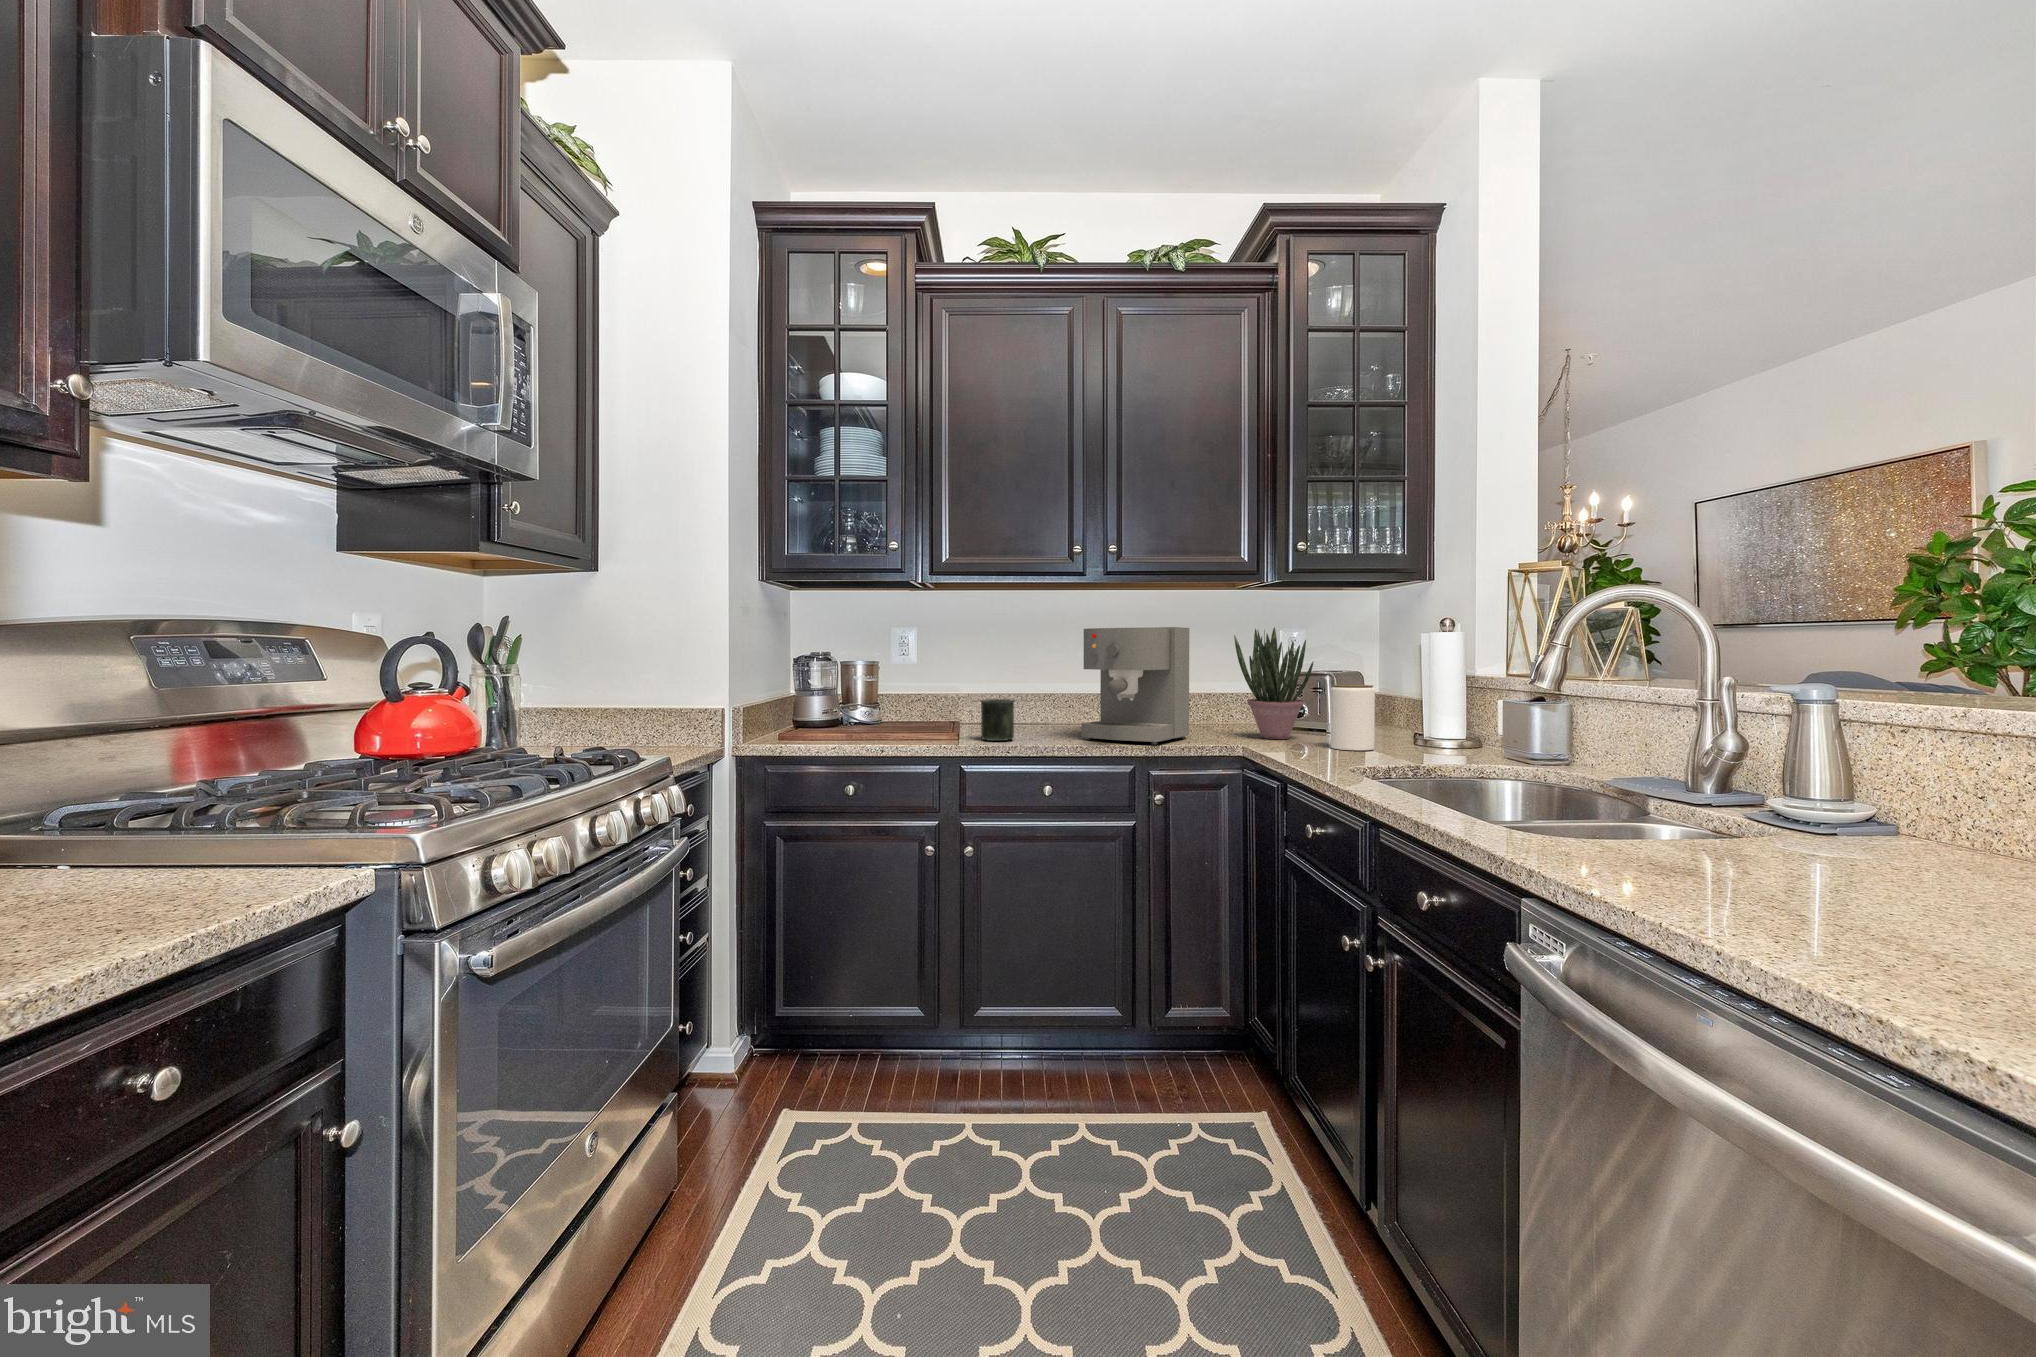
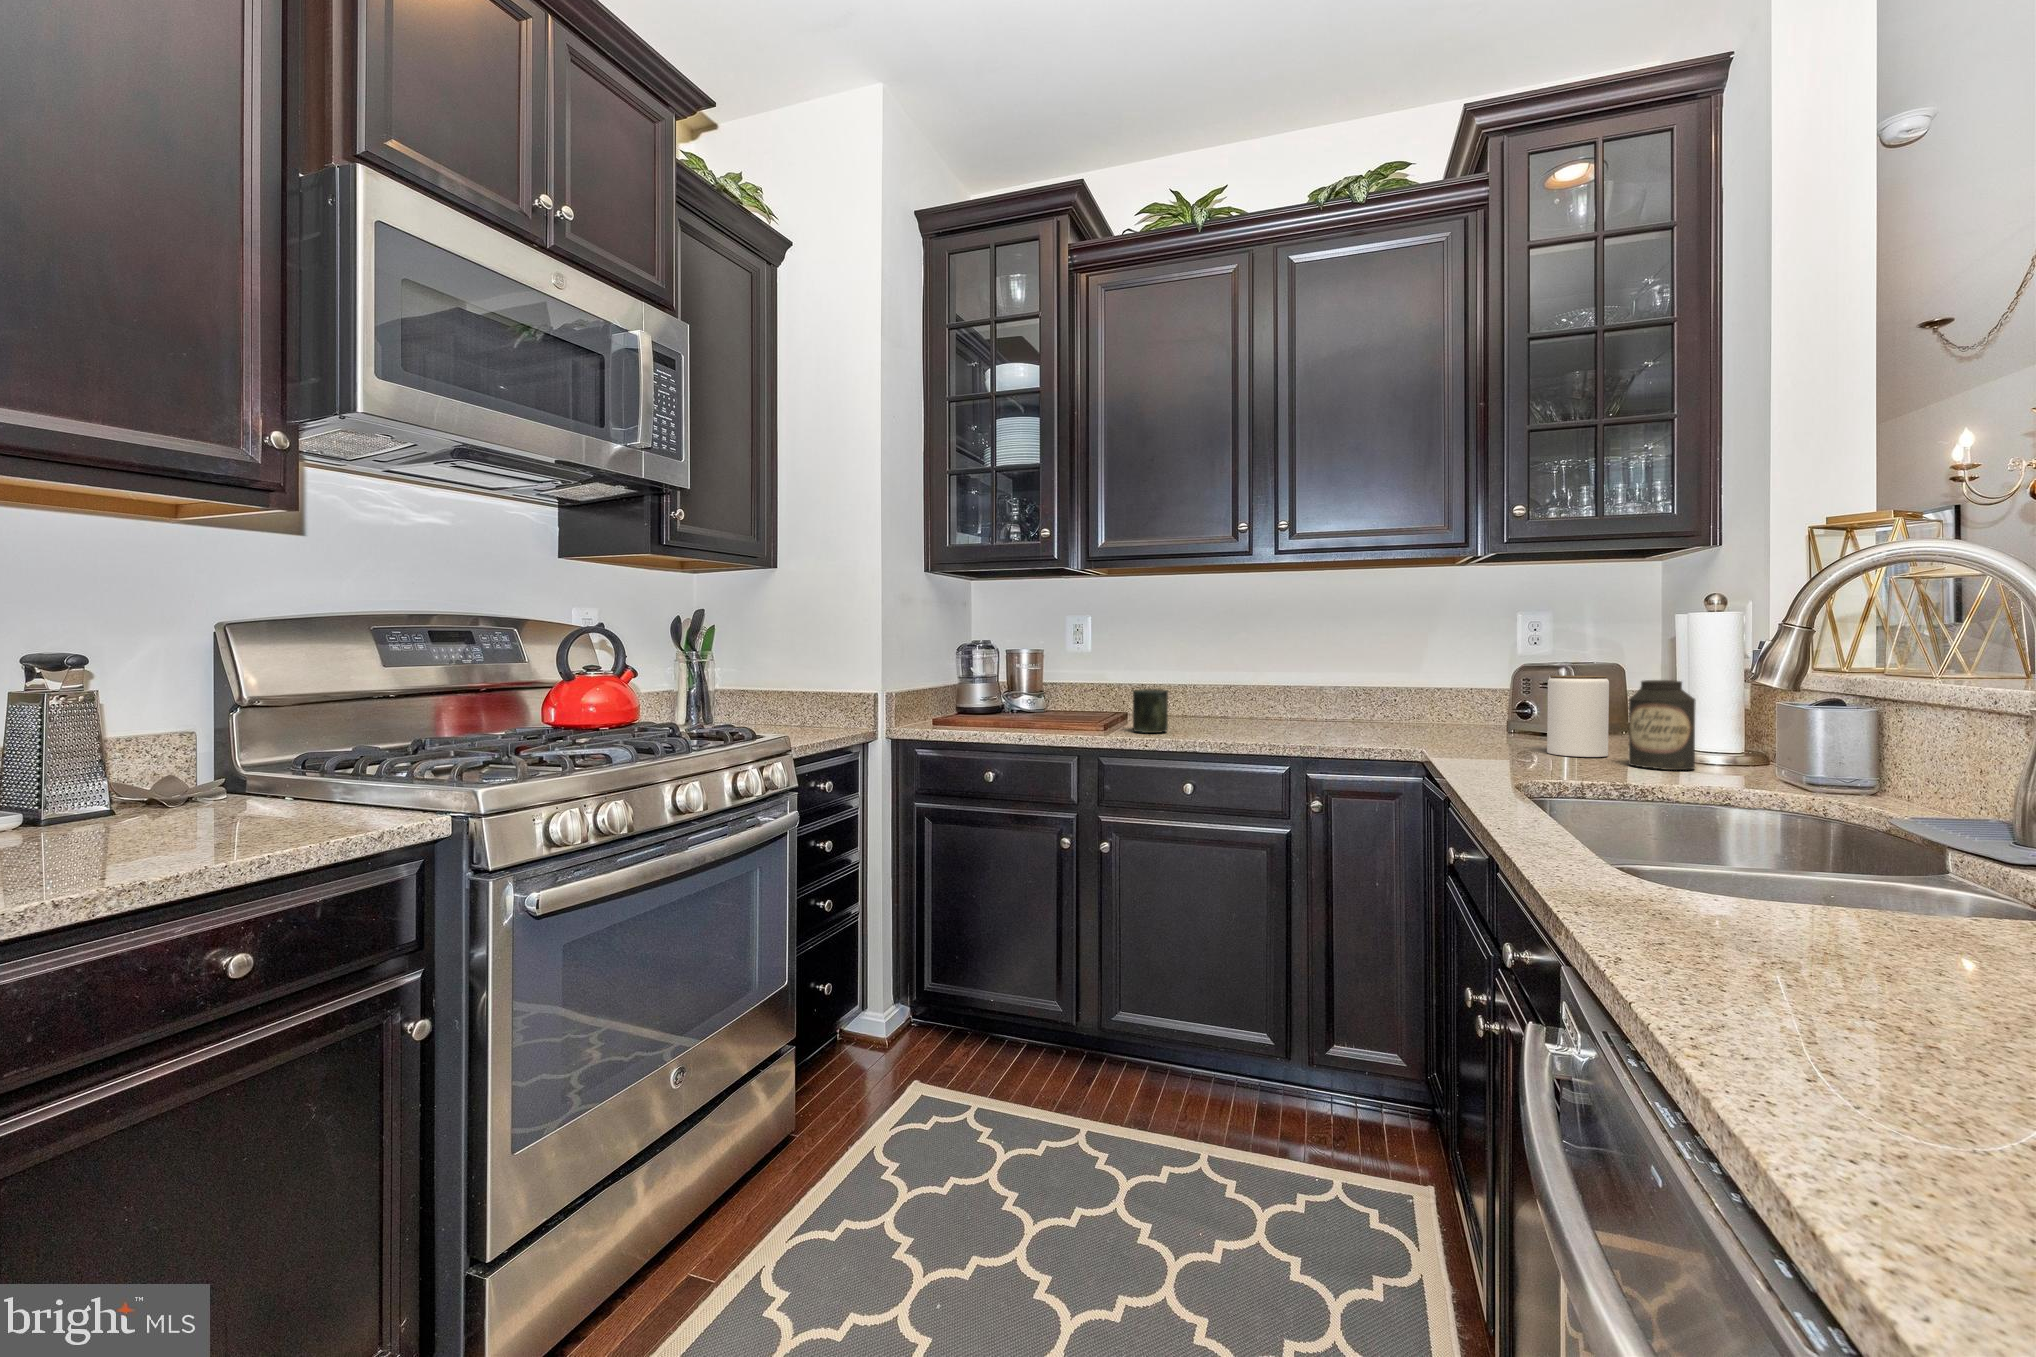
coffee maker: present [1082,627,1189,744] -> none [1243,609,1374,741]
potted plant: present [1234,627,1314,739] -> none [1434,607,1534,741]
canister: none [1394,689,1440,759] -> present [1628,680,1696,770]

